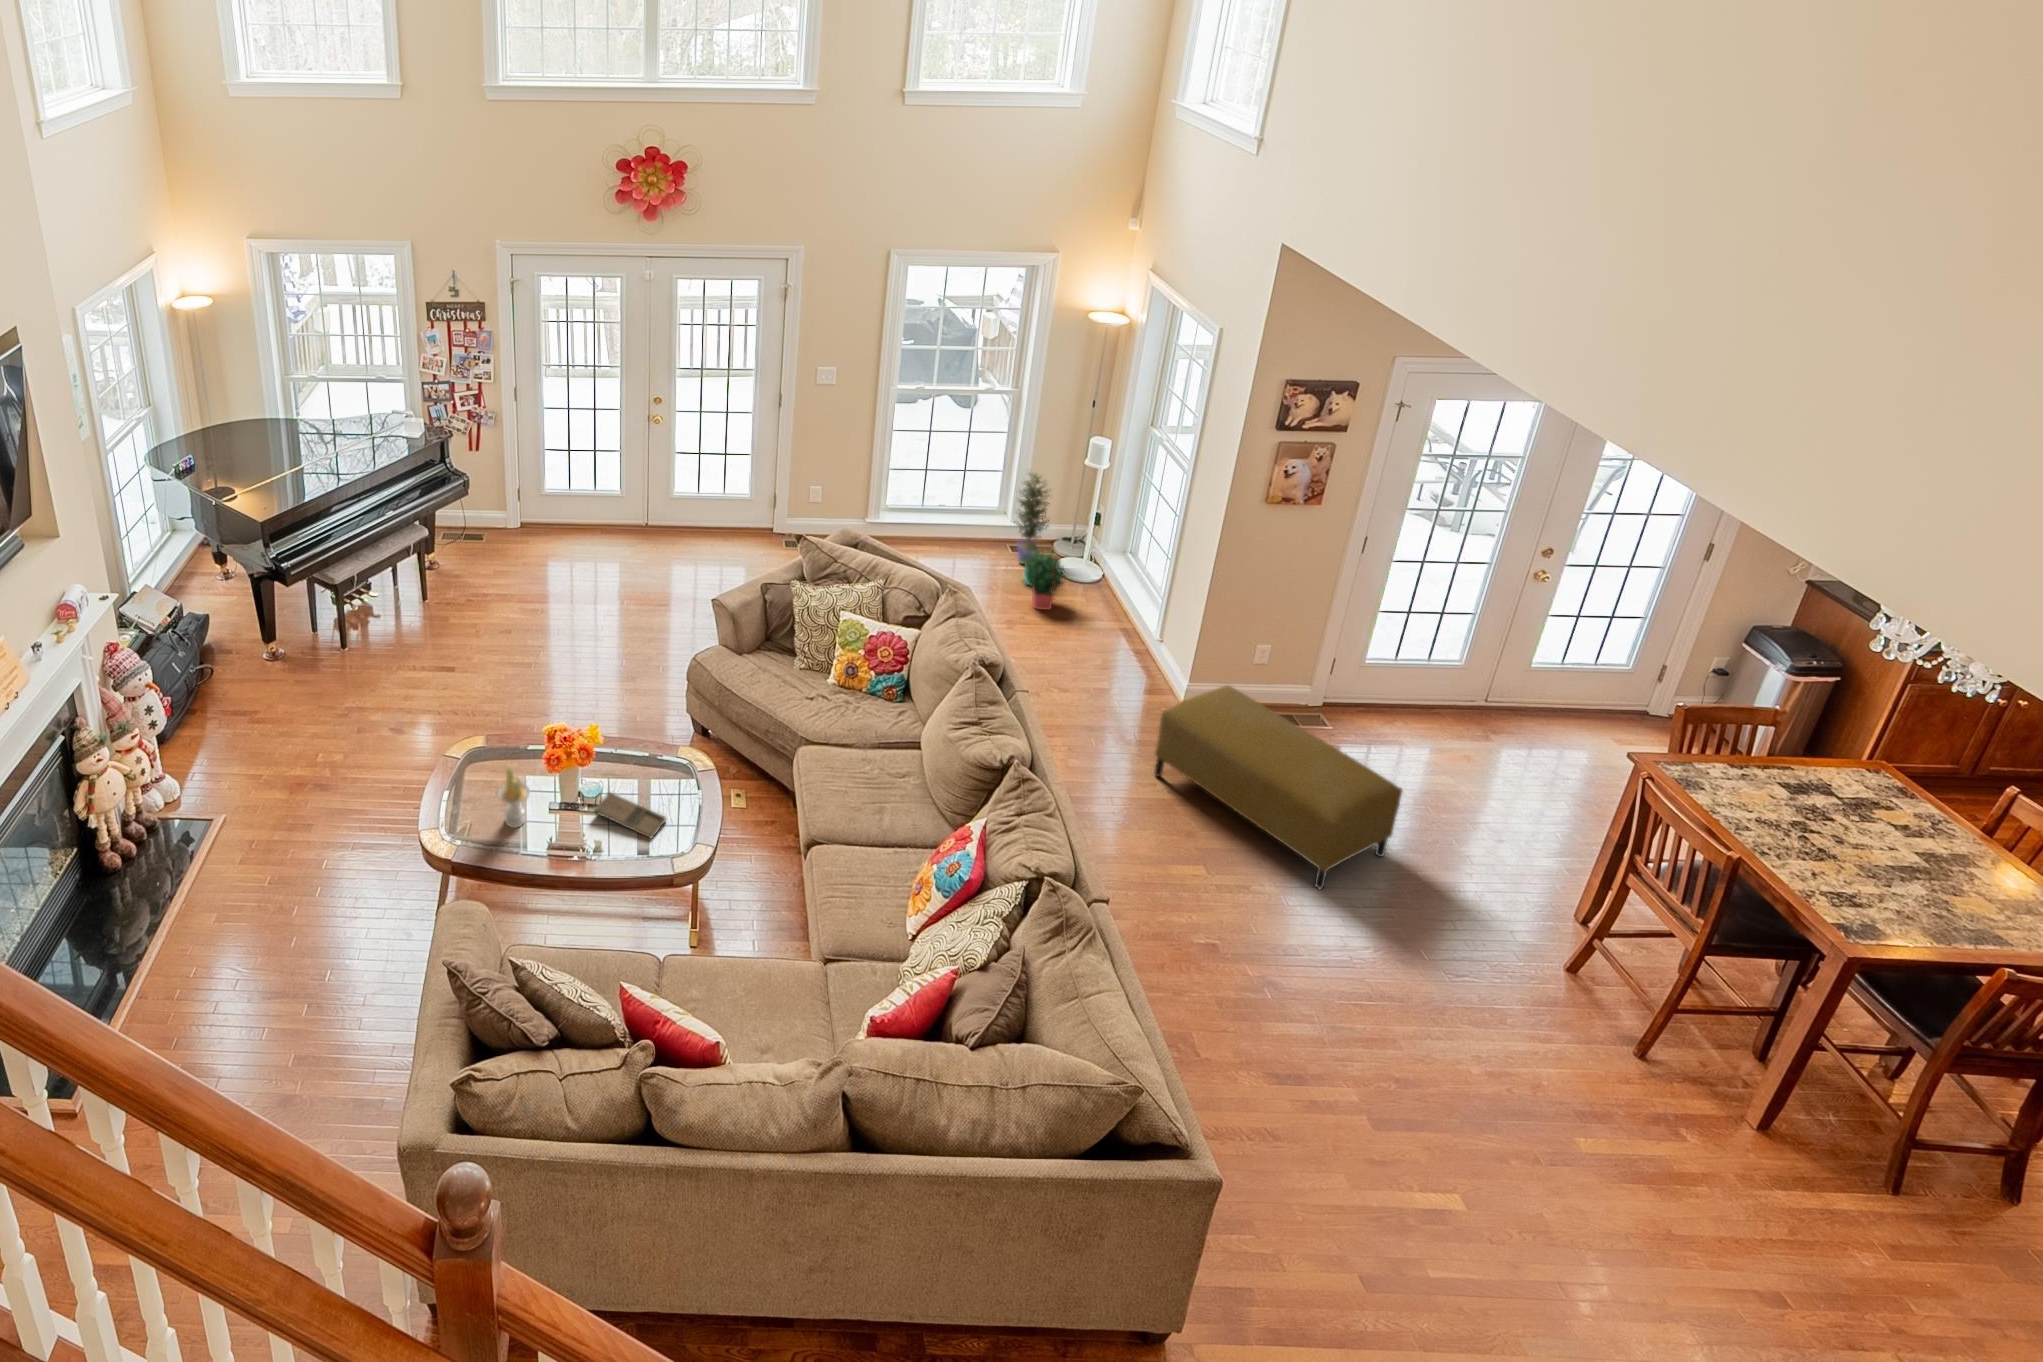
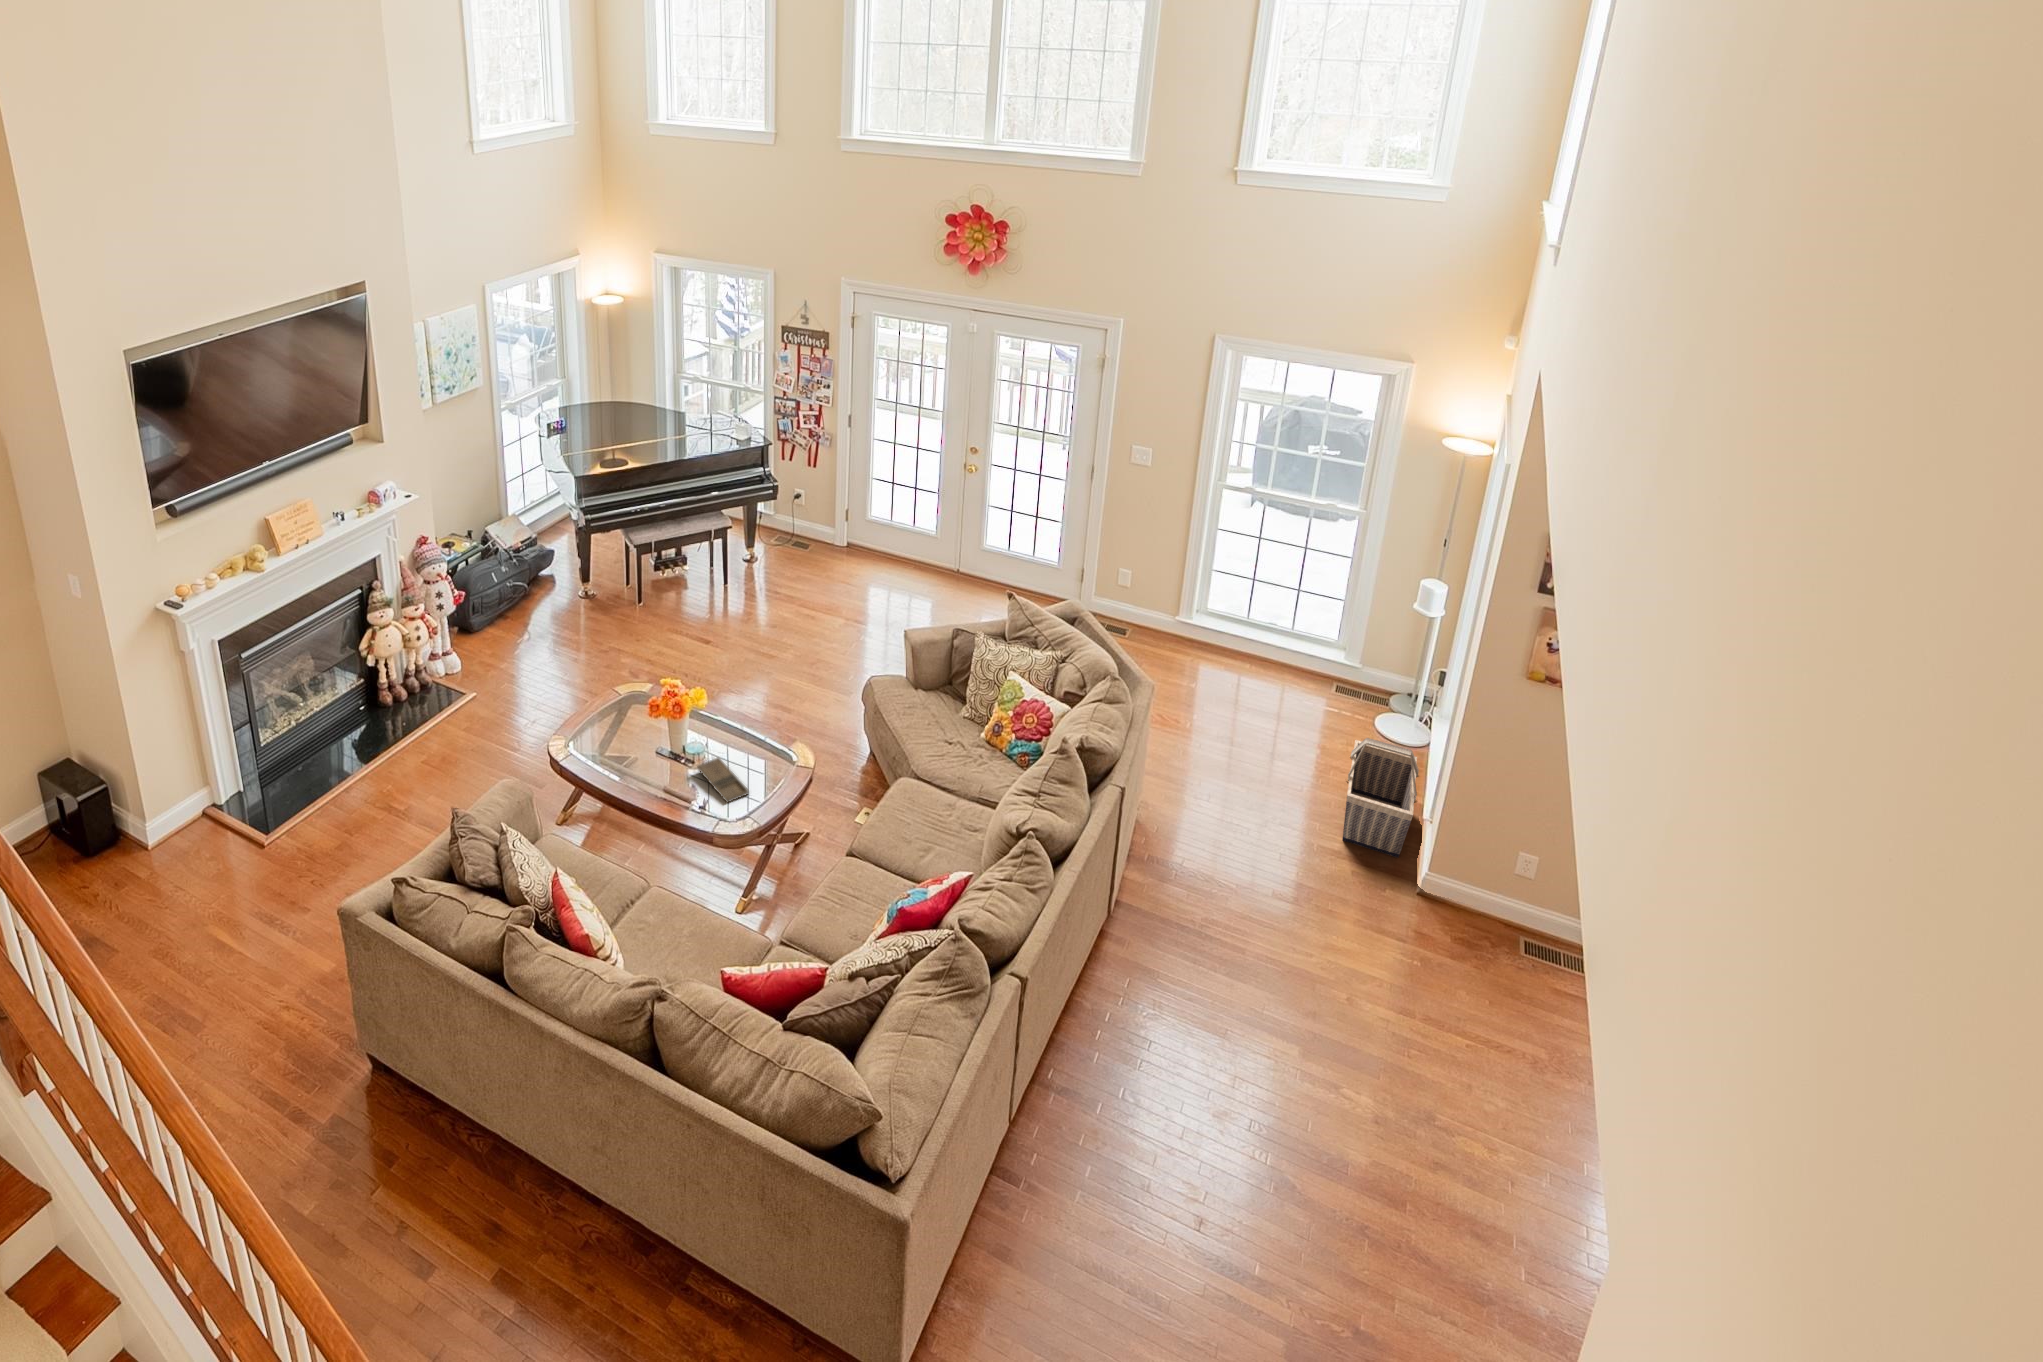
potted plant: present [1013,472,1065,610] -> none [1302,594,1374,746]
basket: none [1094,592,1179,692] -> present [1342,738,1419,858]
ottoman: present [1154,685,1402,890] -> none [1314,860,1558,1101]
candle: present [498,767,530,828] -> none [623,707,651,761]

